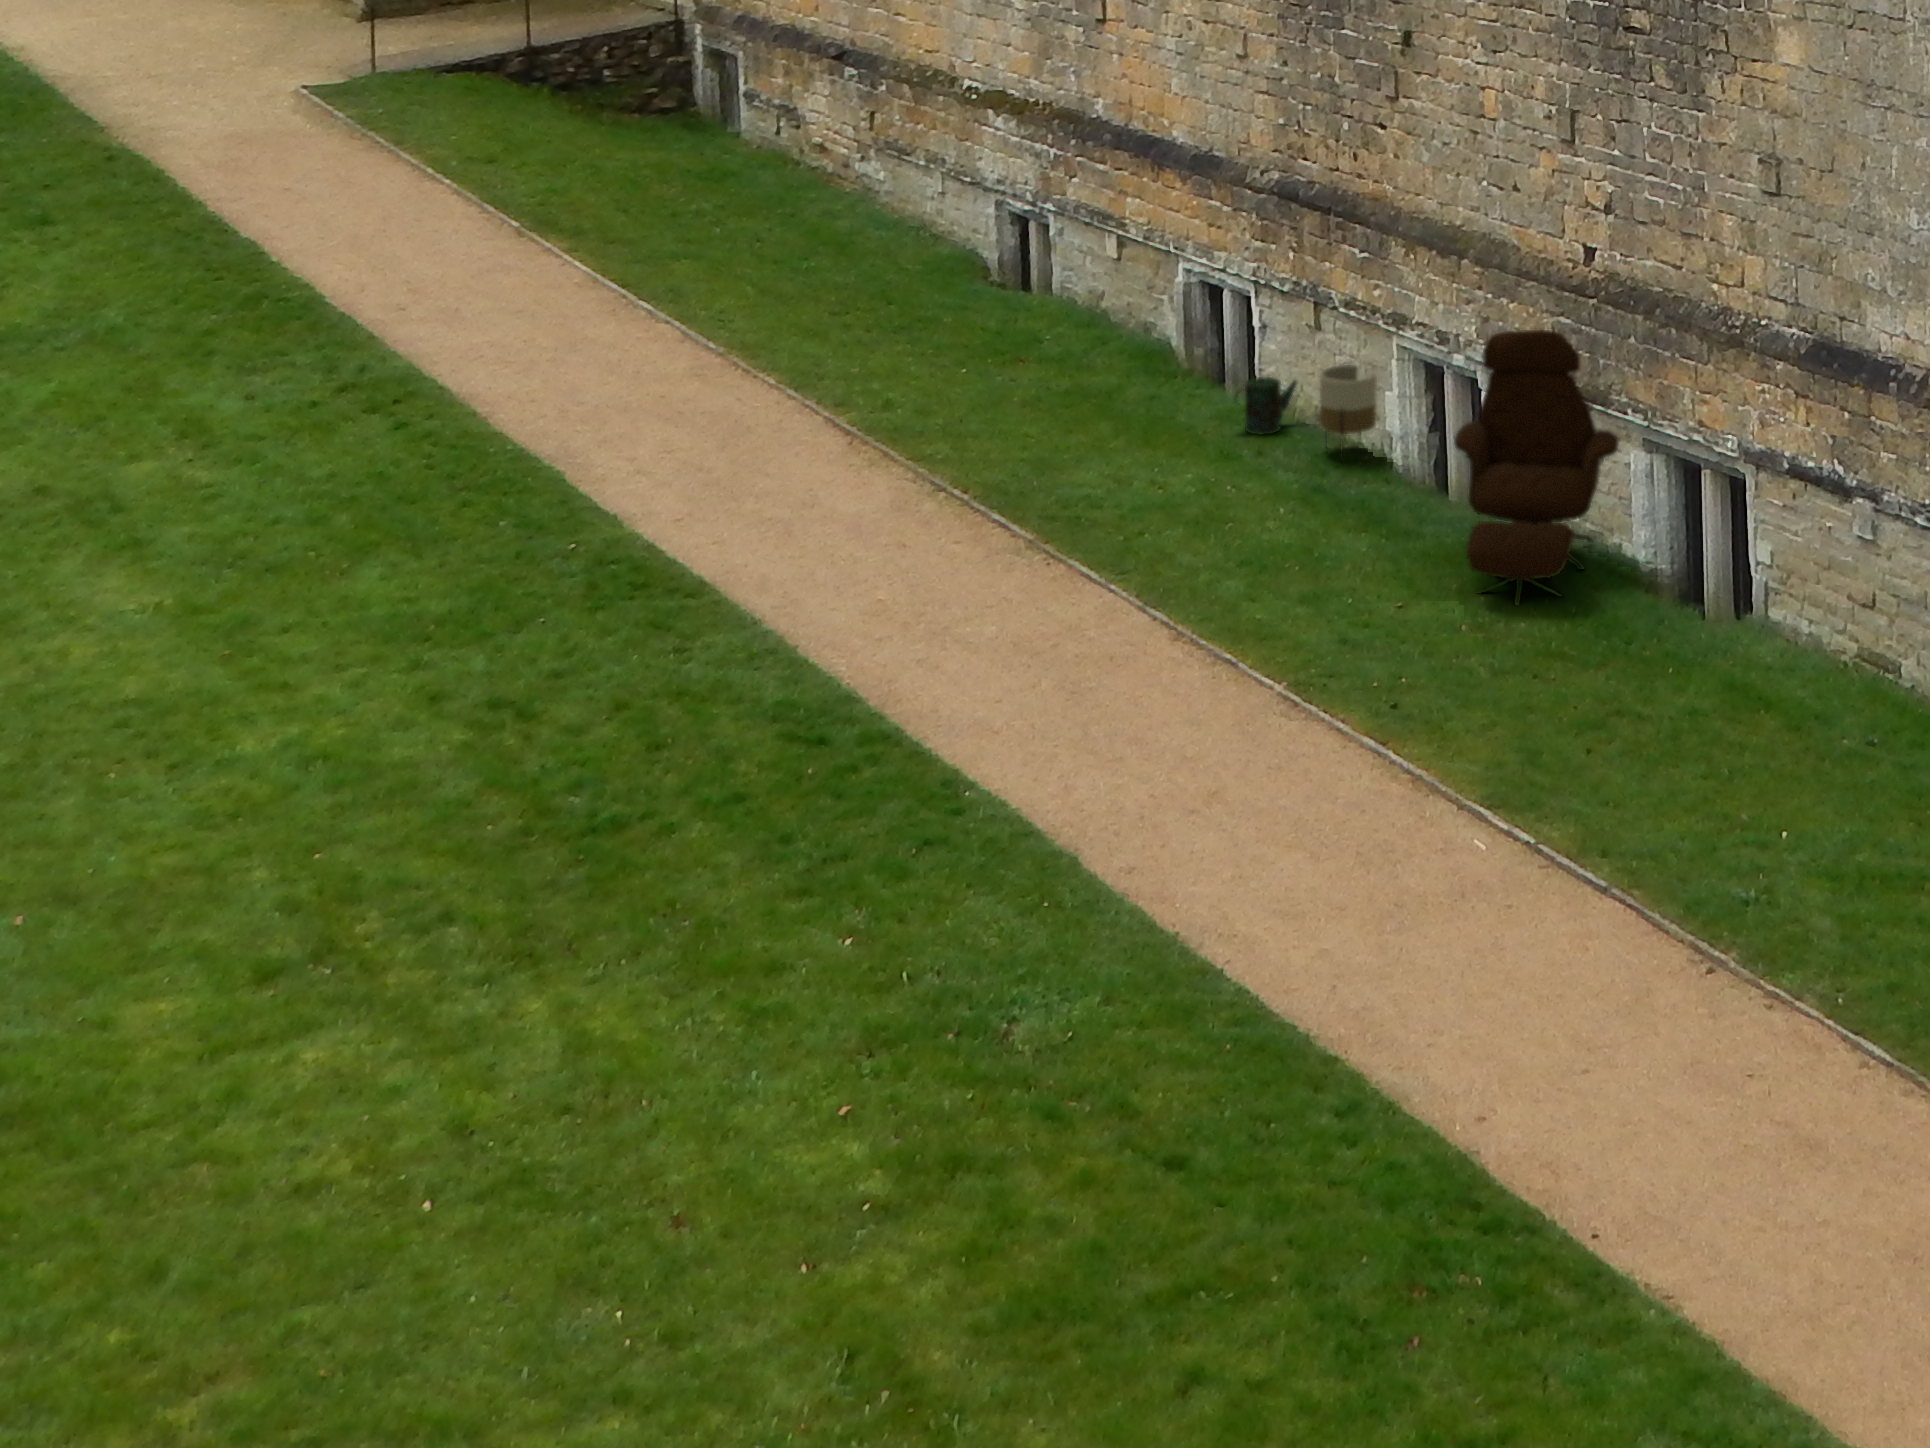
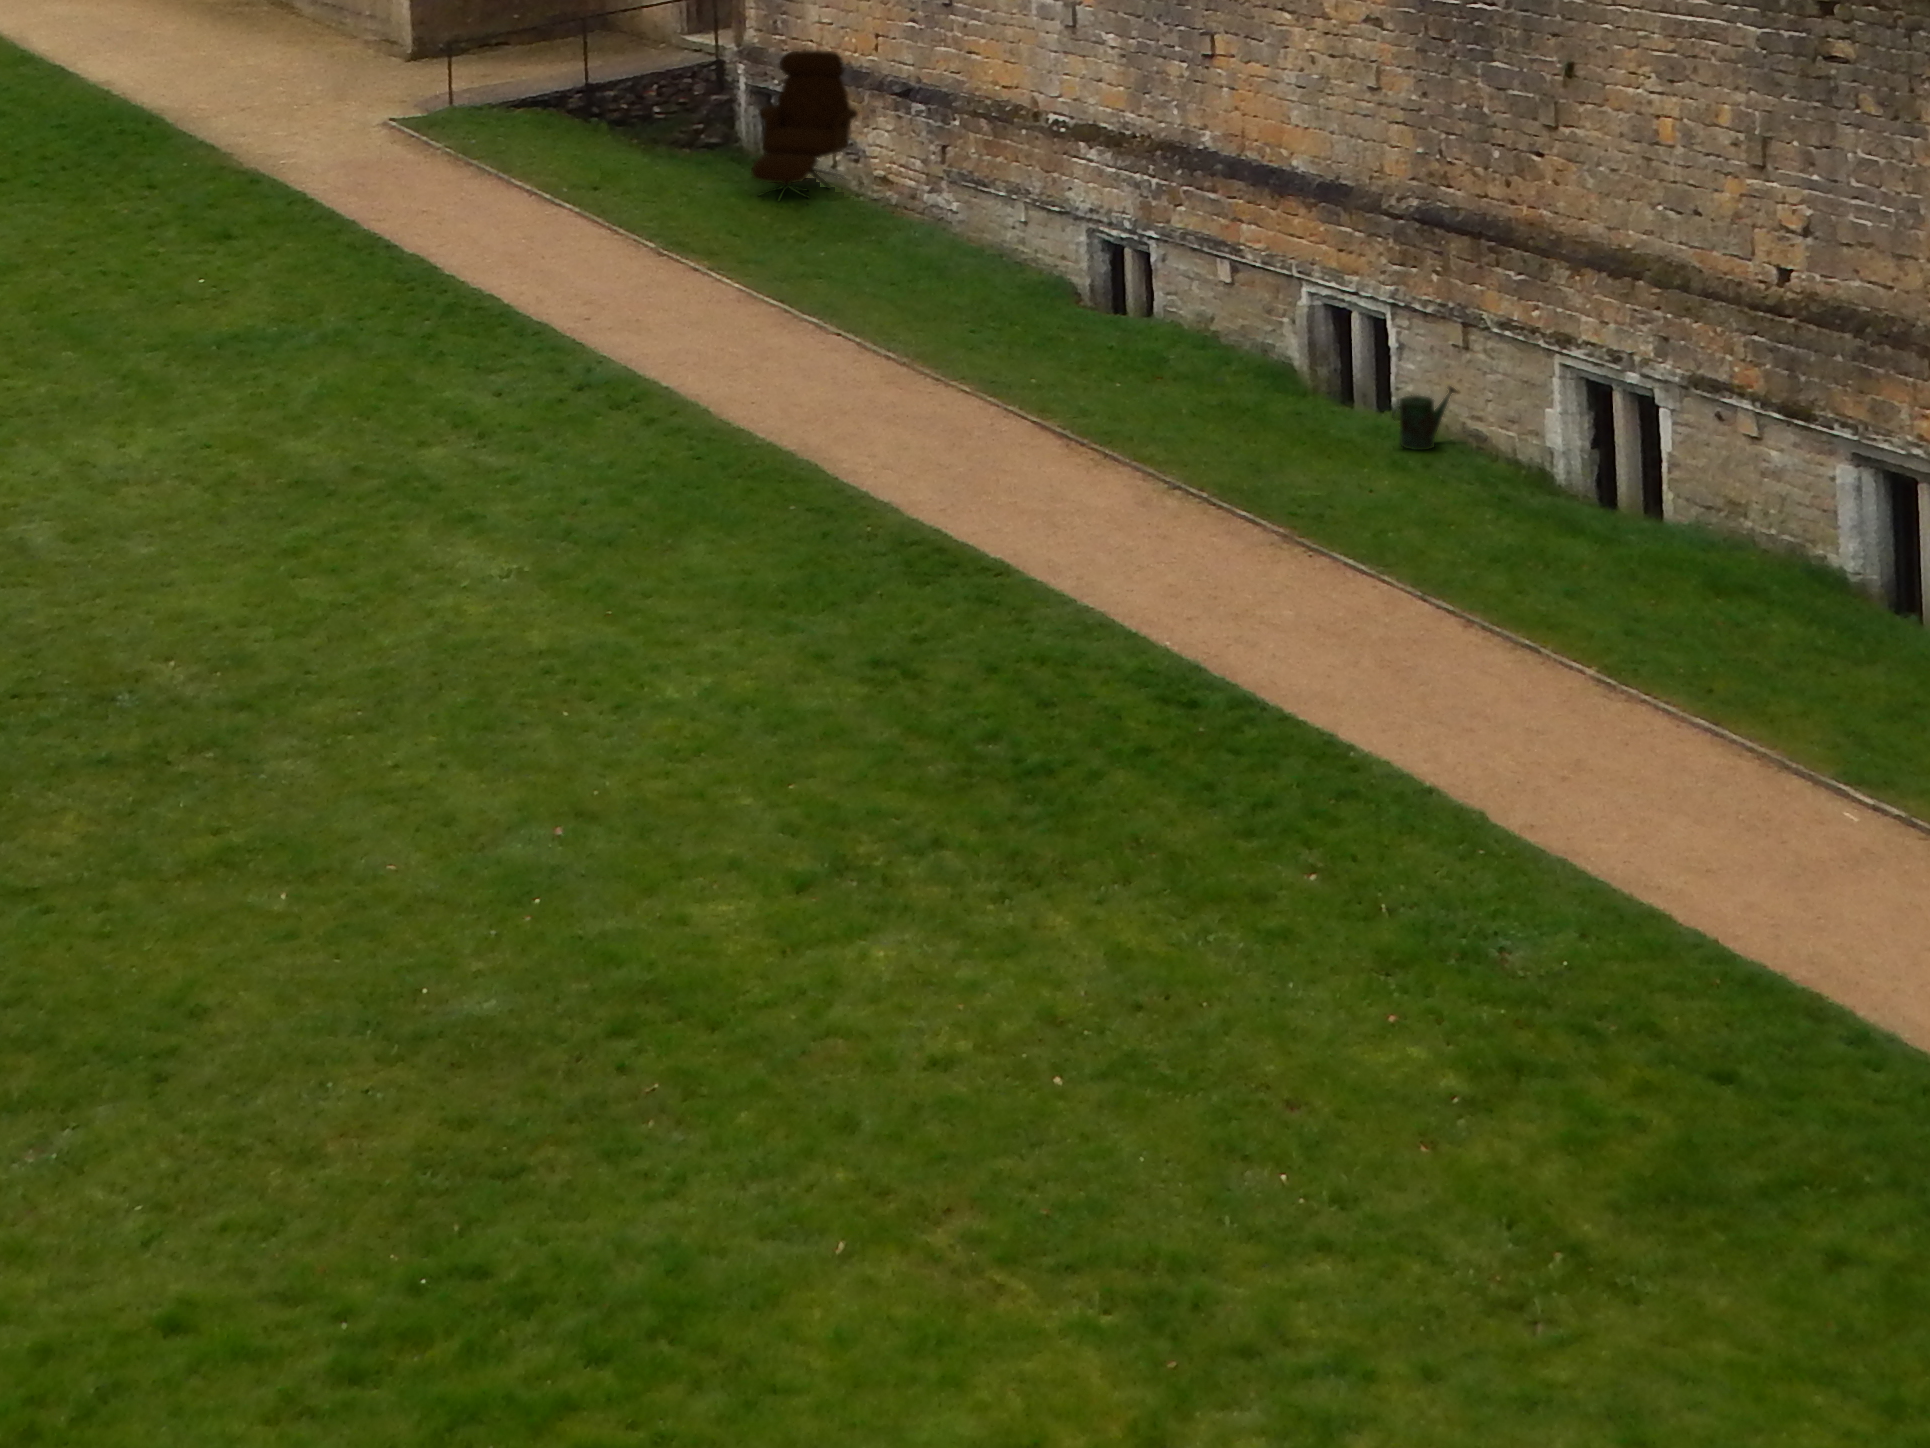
lounge chair: present [1454,330,1619,605] -> present [751,50,858,199]
planter: present [1319,365,1377,437] -> none [1483,384,1539,478]

